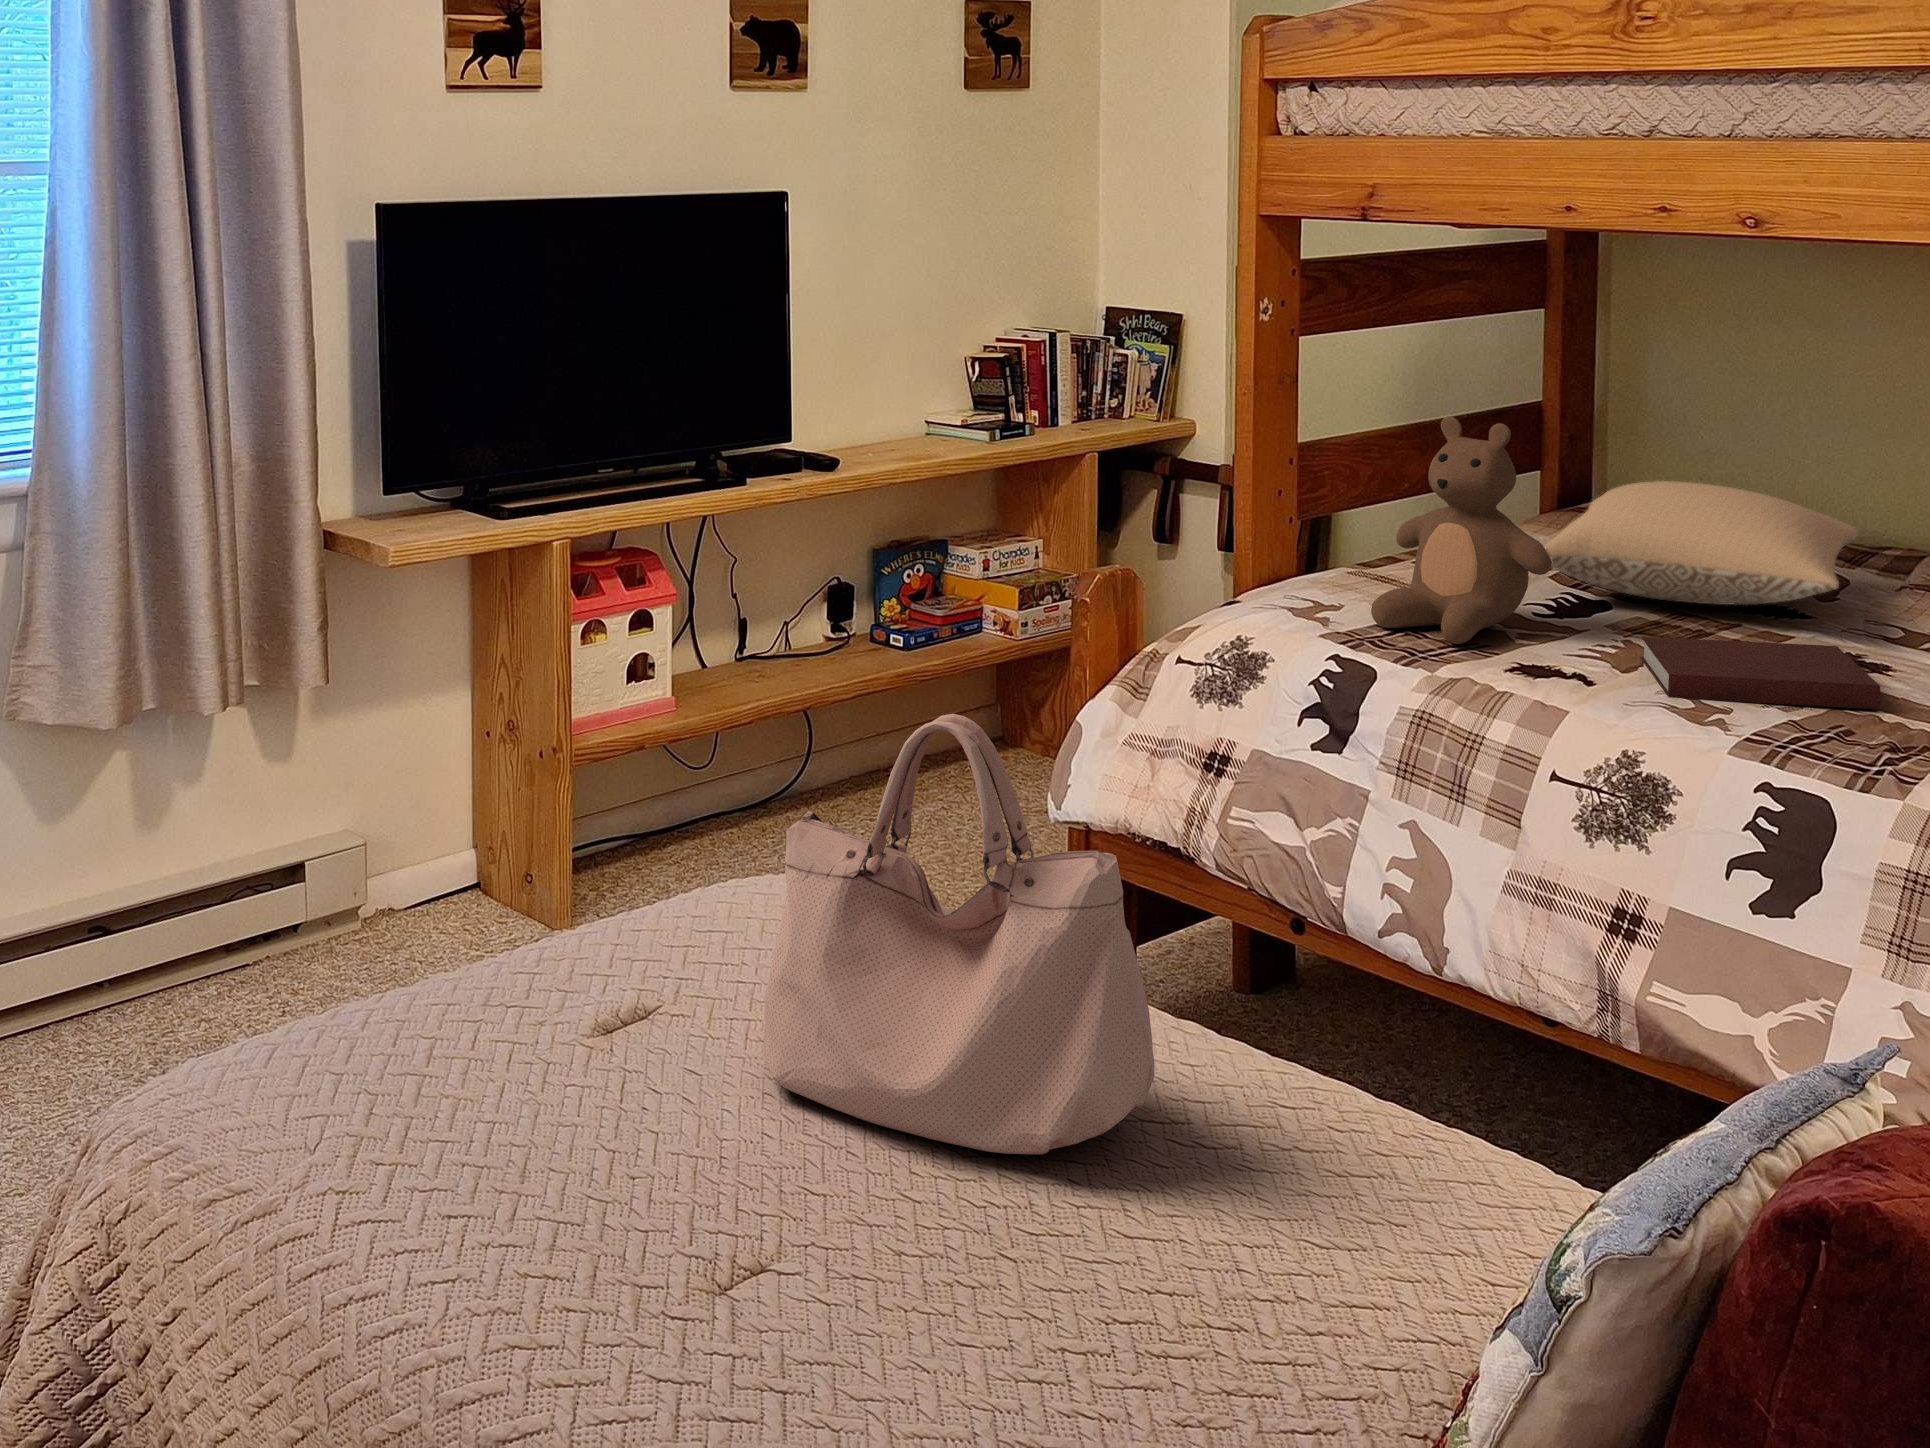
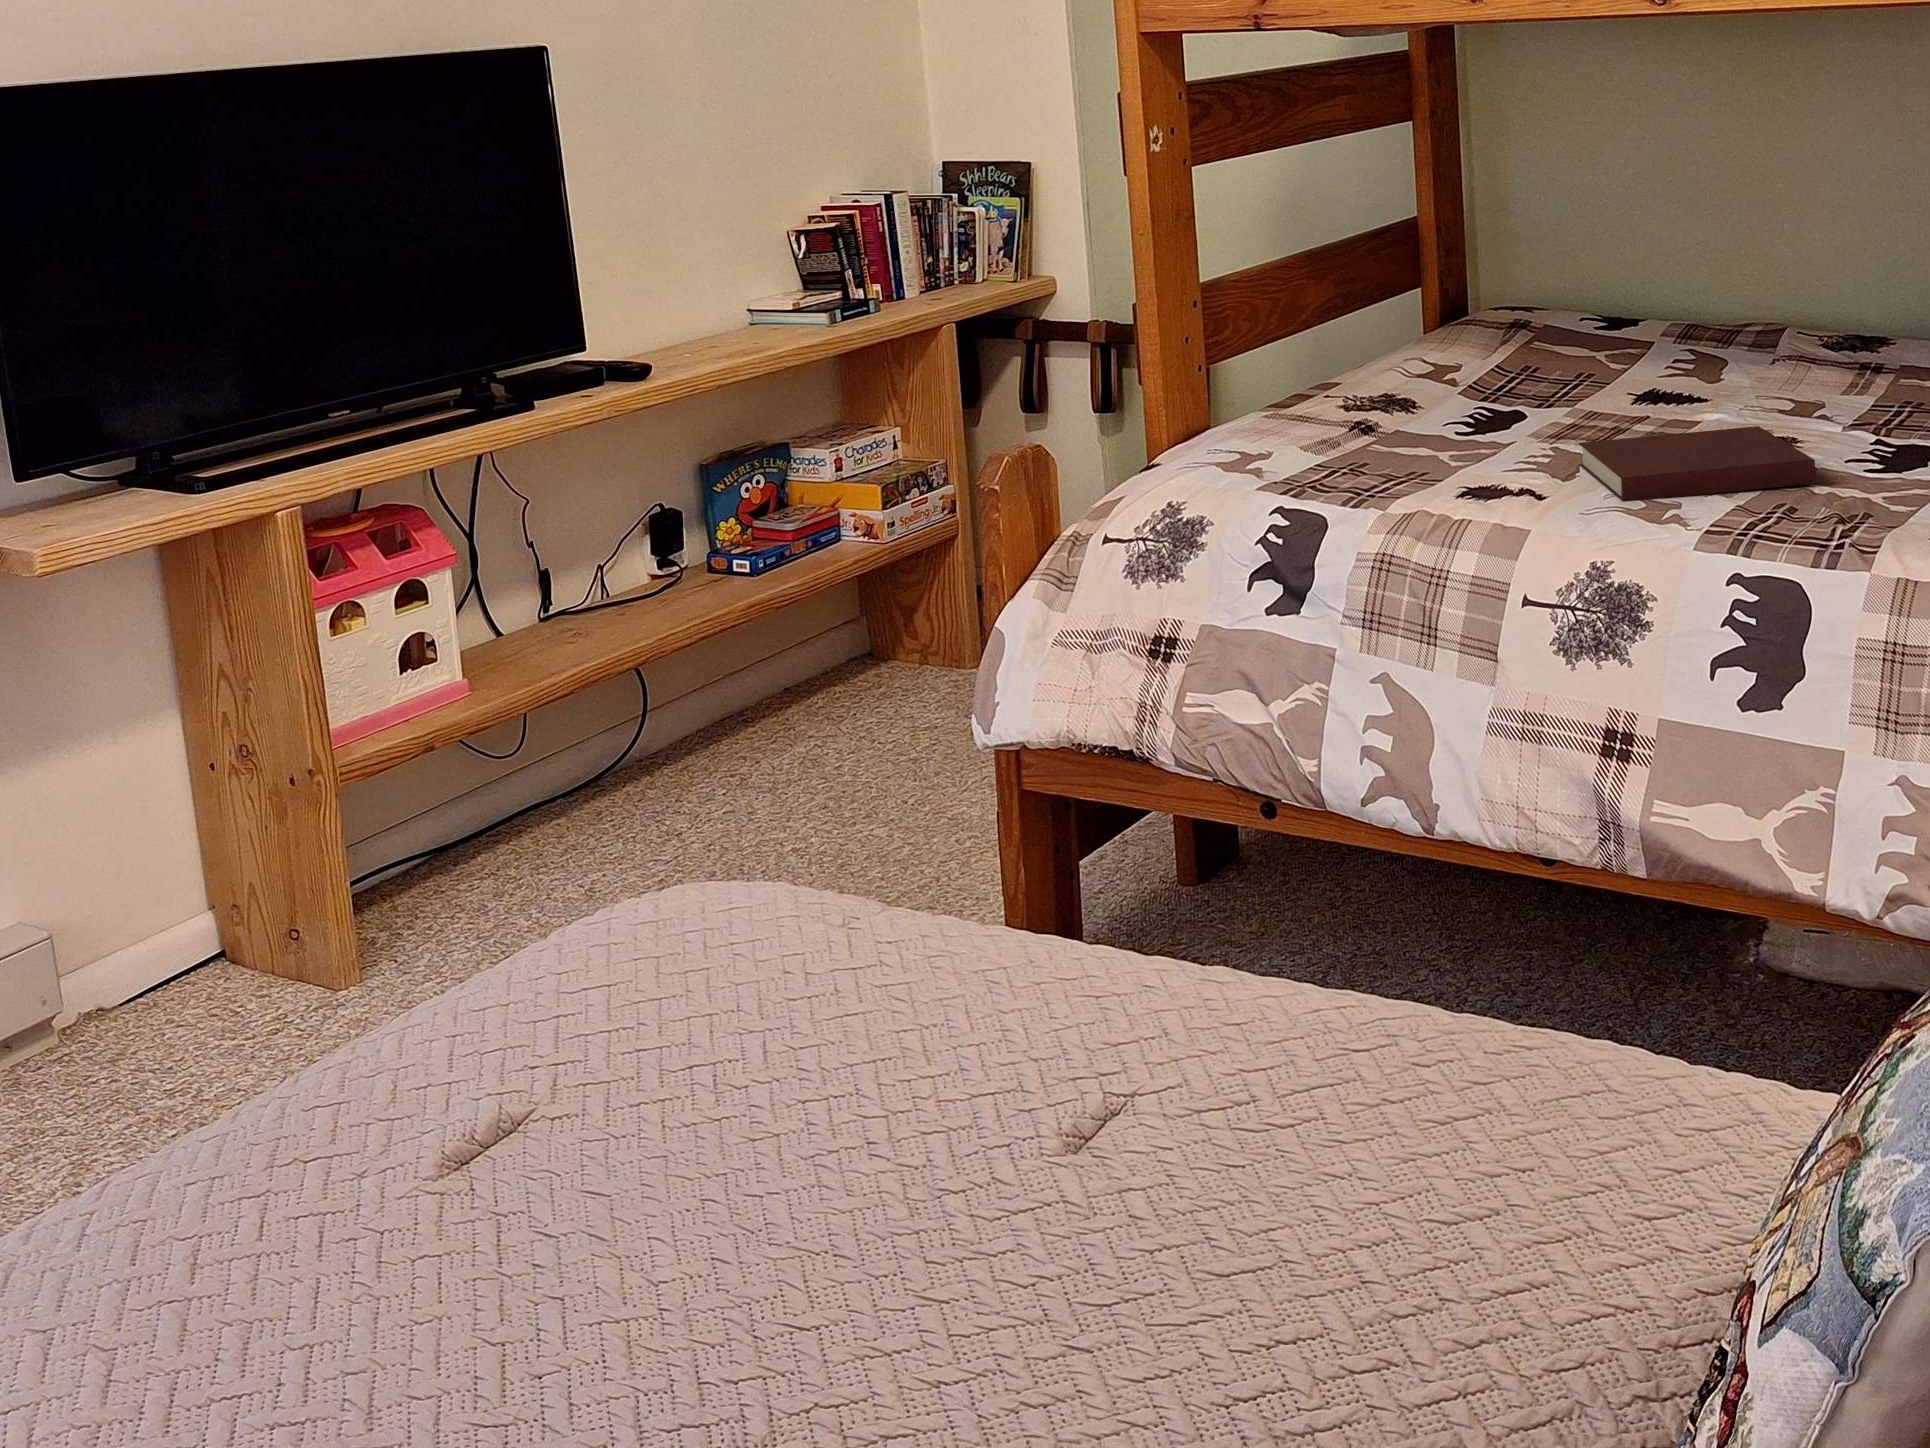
teddy bear: present [1371,416,1552,644] -> none [1304,234,1484,477]
pillow: present [1545,481,1859,605] -> none [1458,281,1747,404]
handbag: present [763,714,1155,1154] -> none [683,659,1222,1217]

